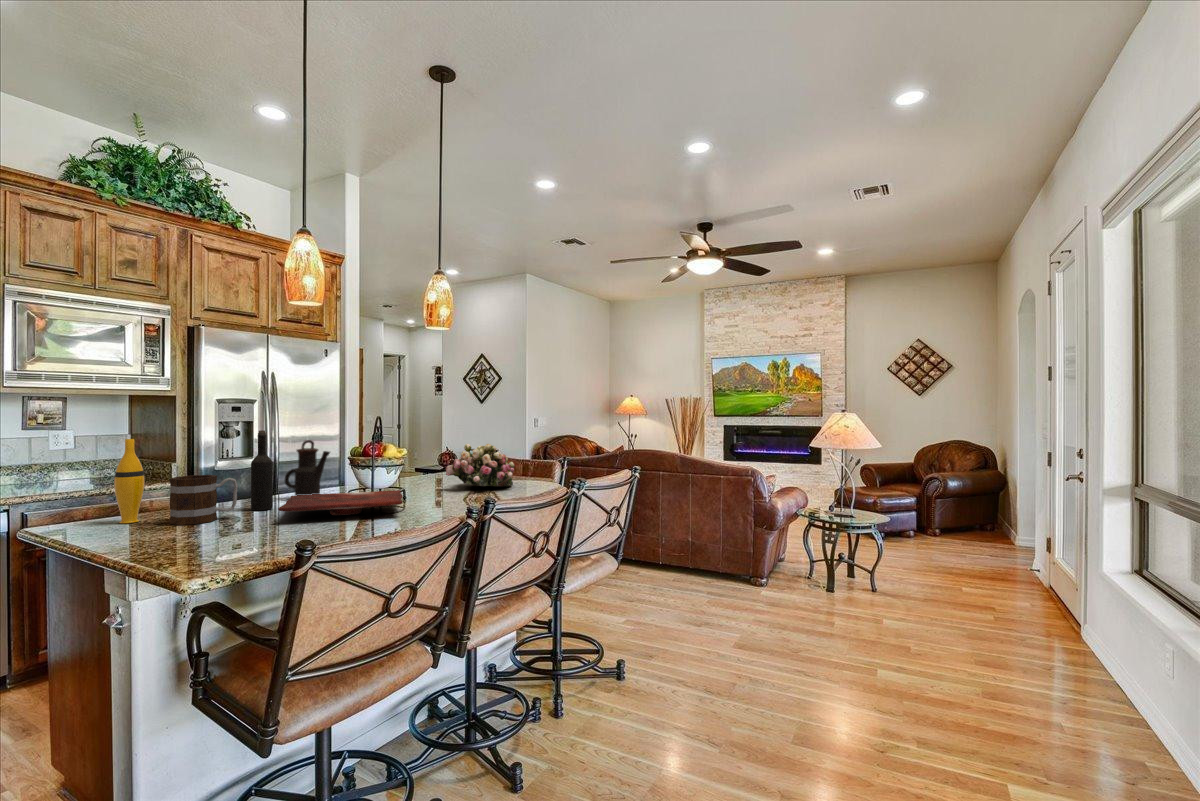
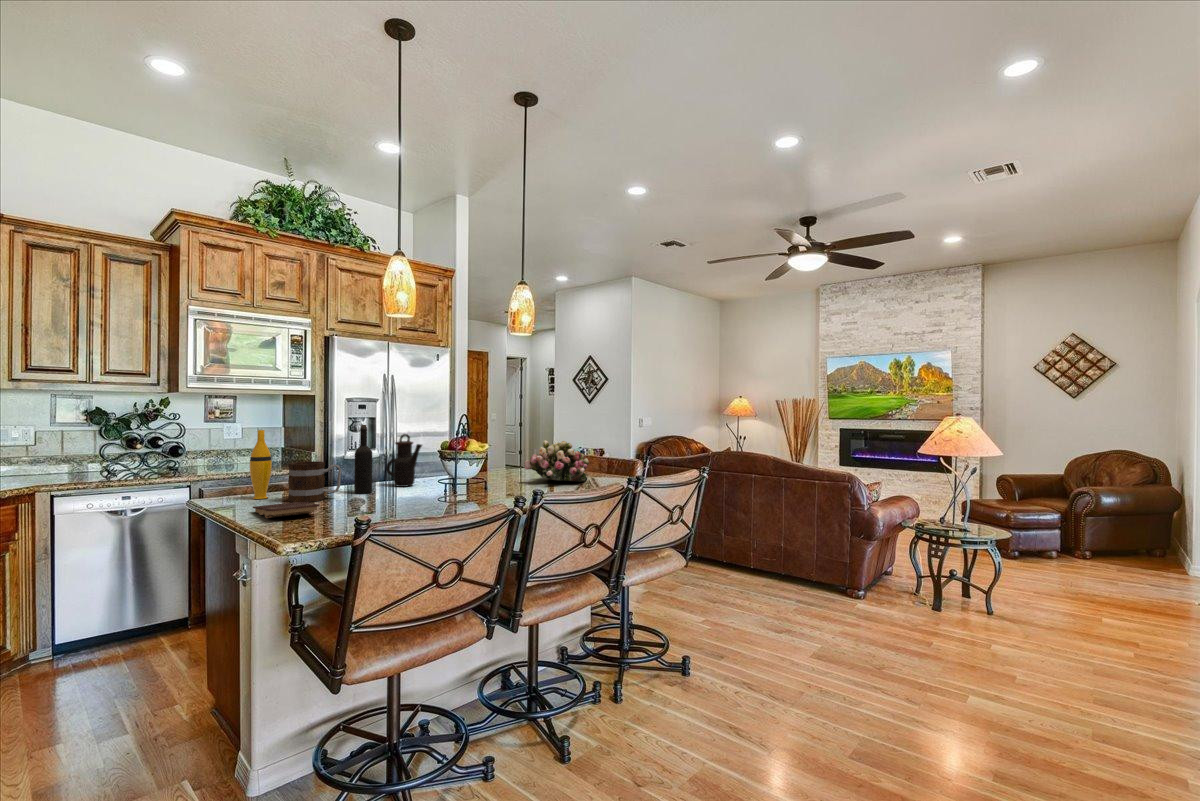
cutting board: present [278,490,403,515] -> none [368,481,477,500]
book: none [130,524,224,547] -> present [253,502,320,518]

